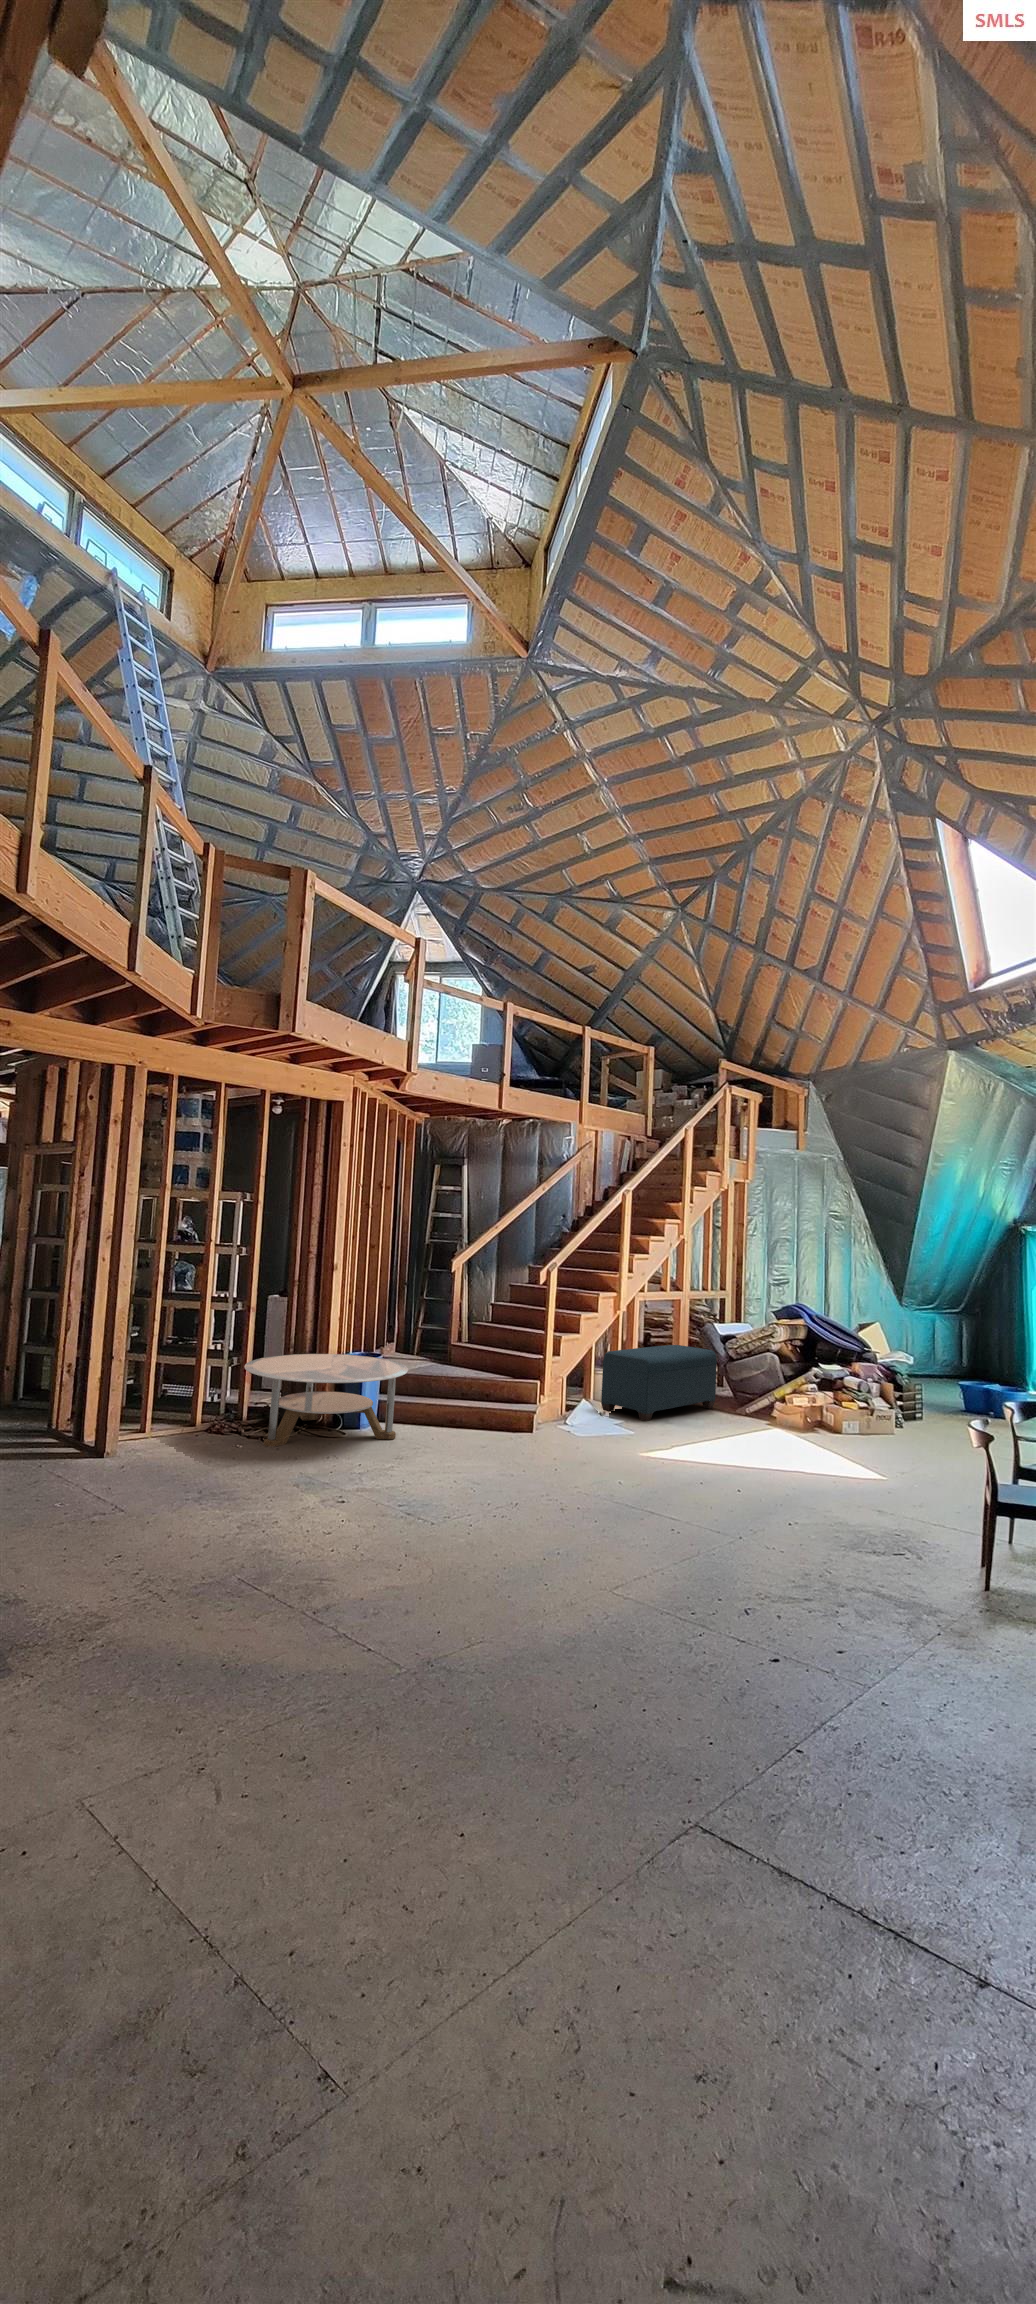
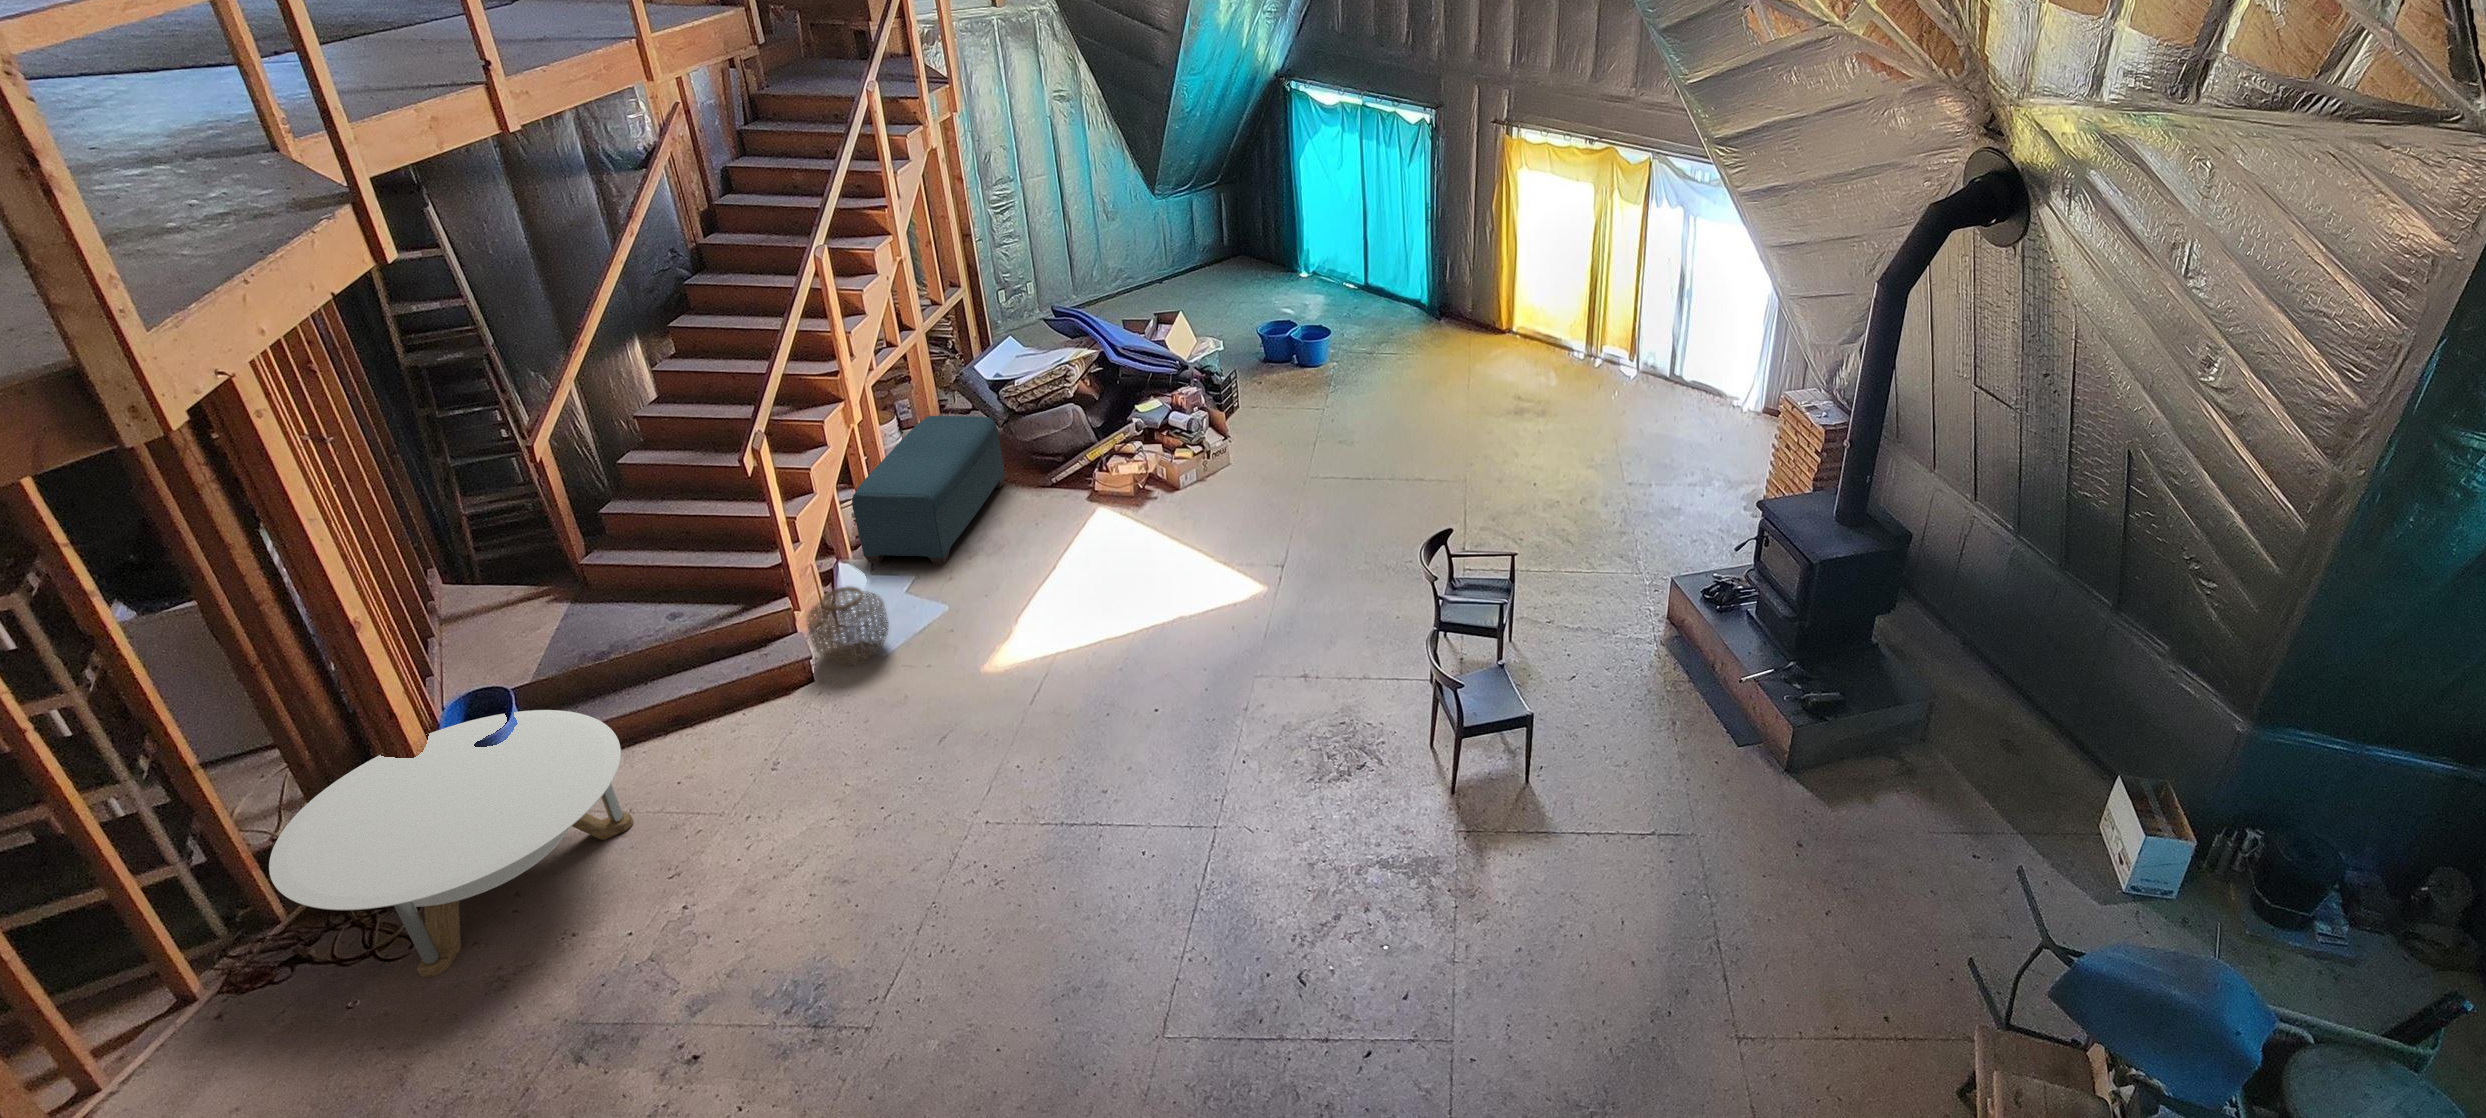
woven basket: none [539,1376,588,1434] -> present [807,586,888,666]

